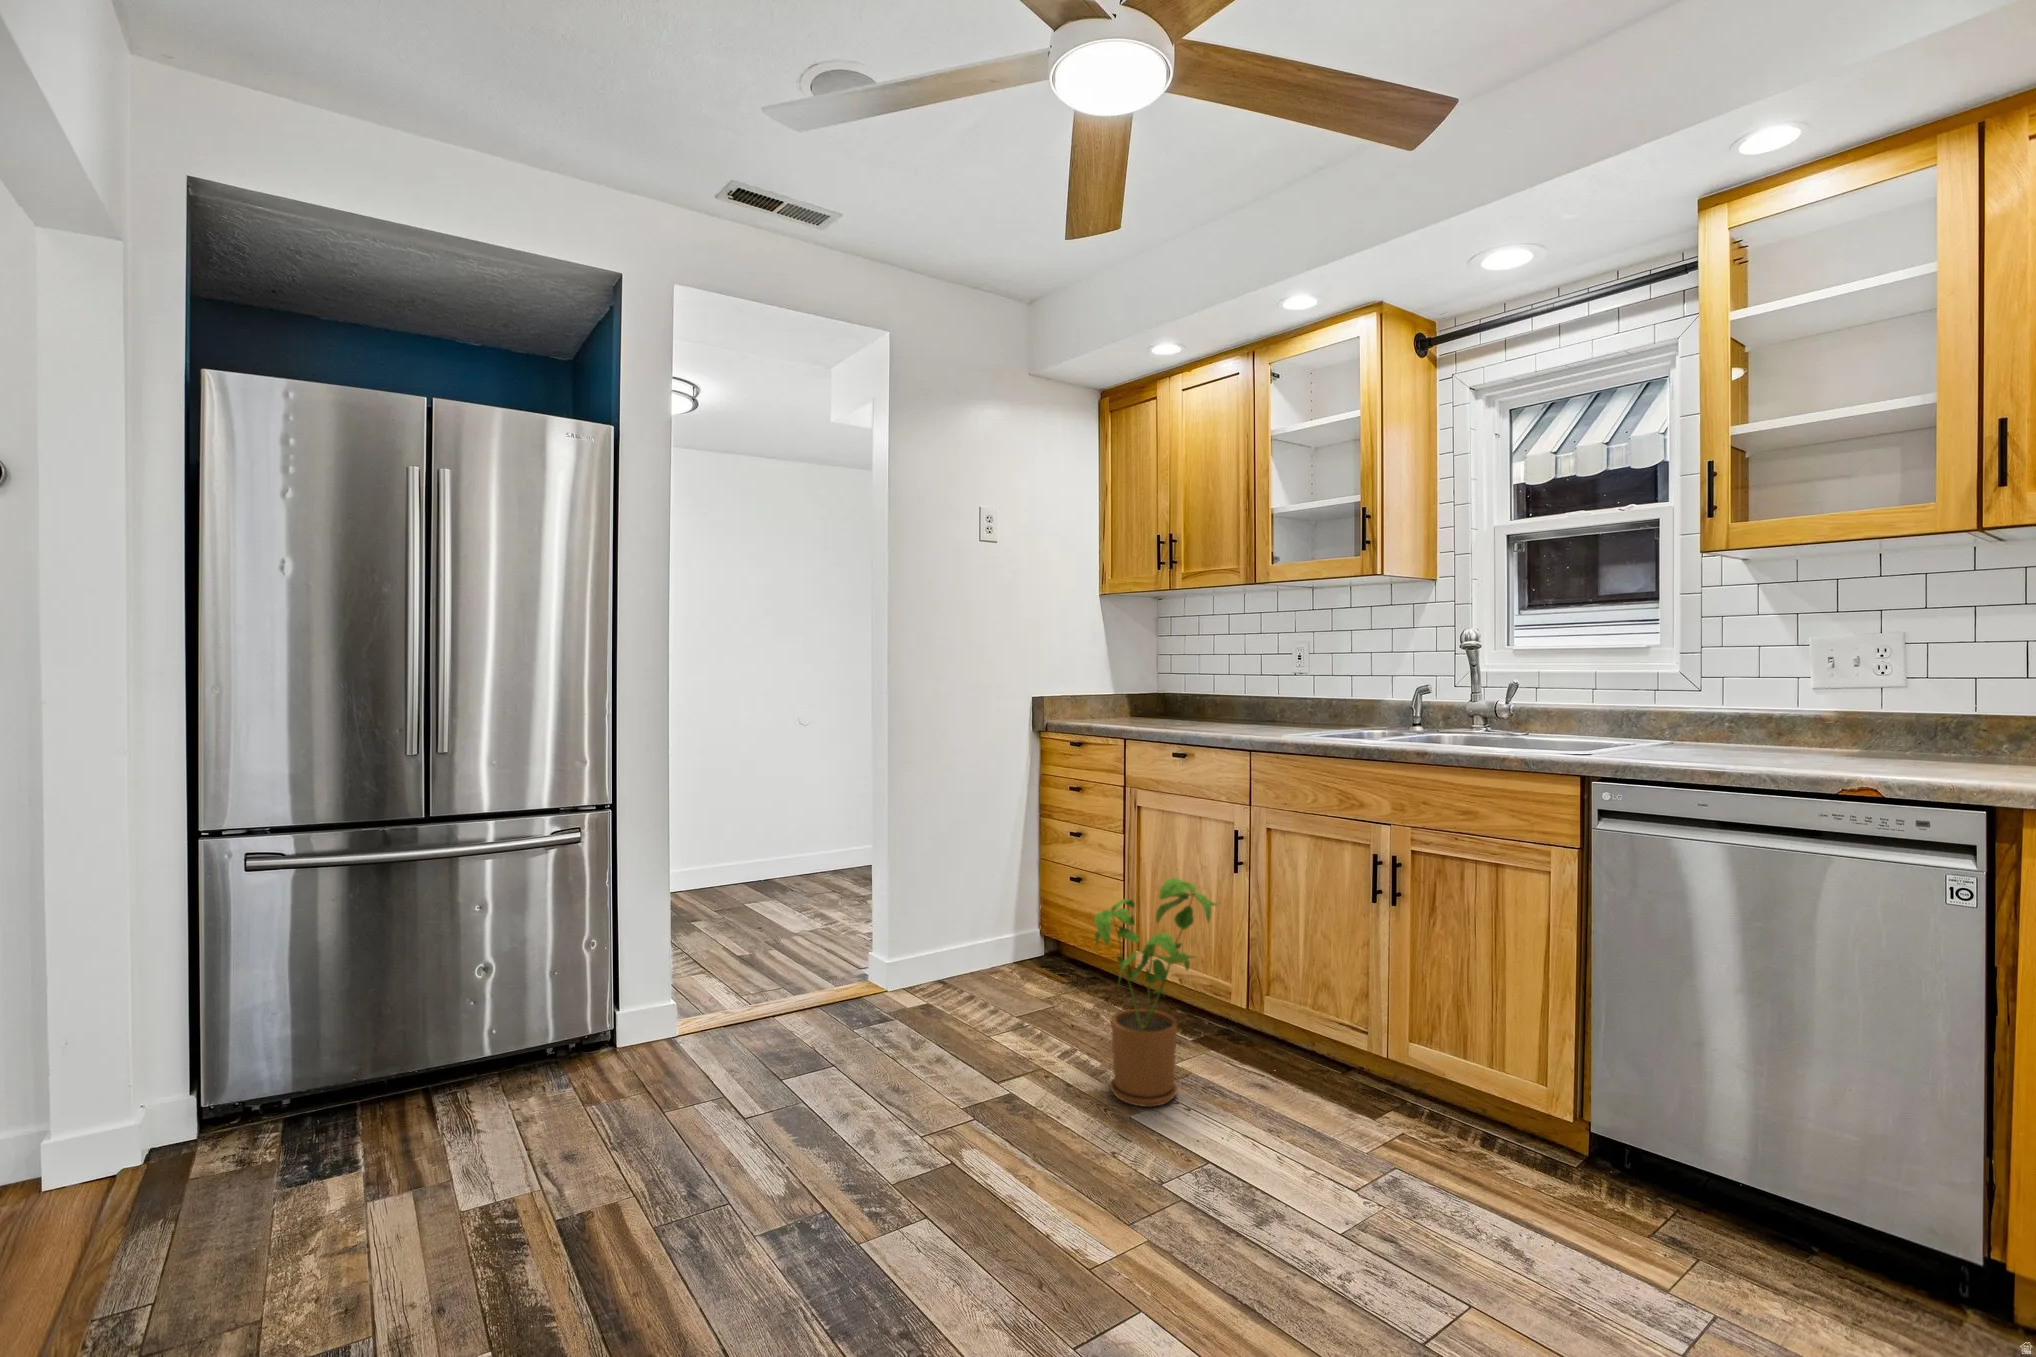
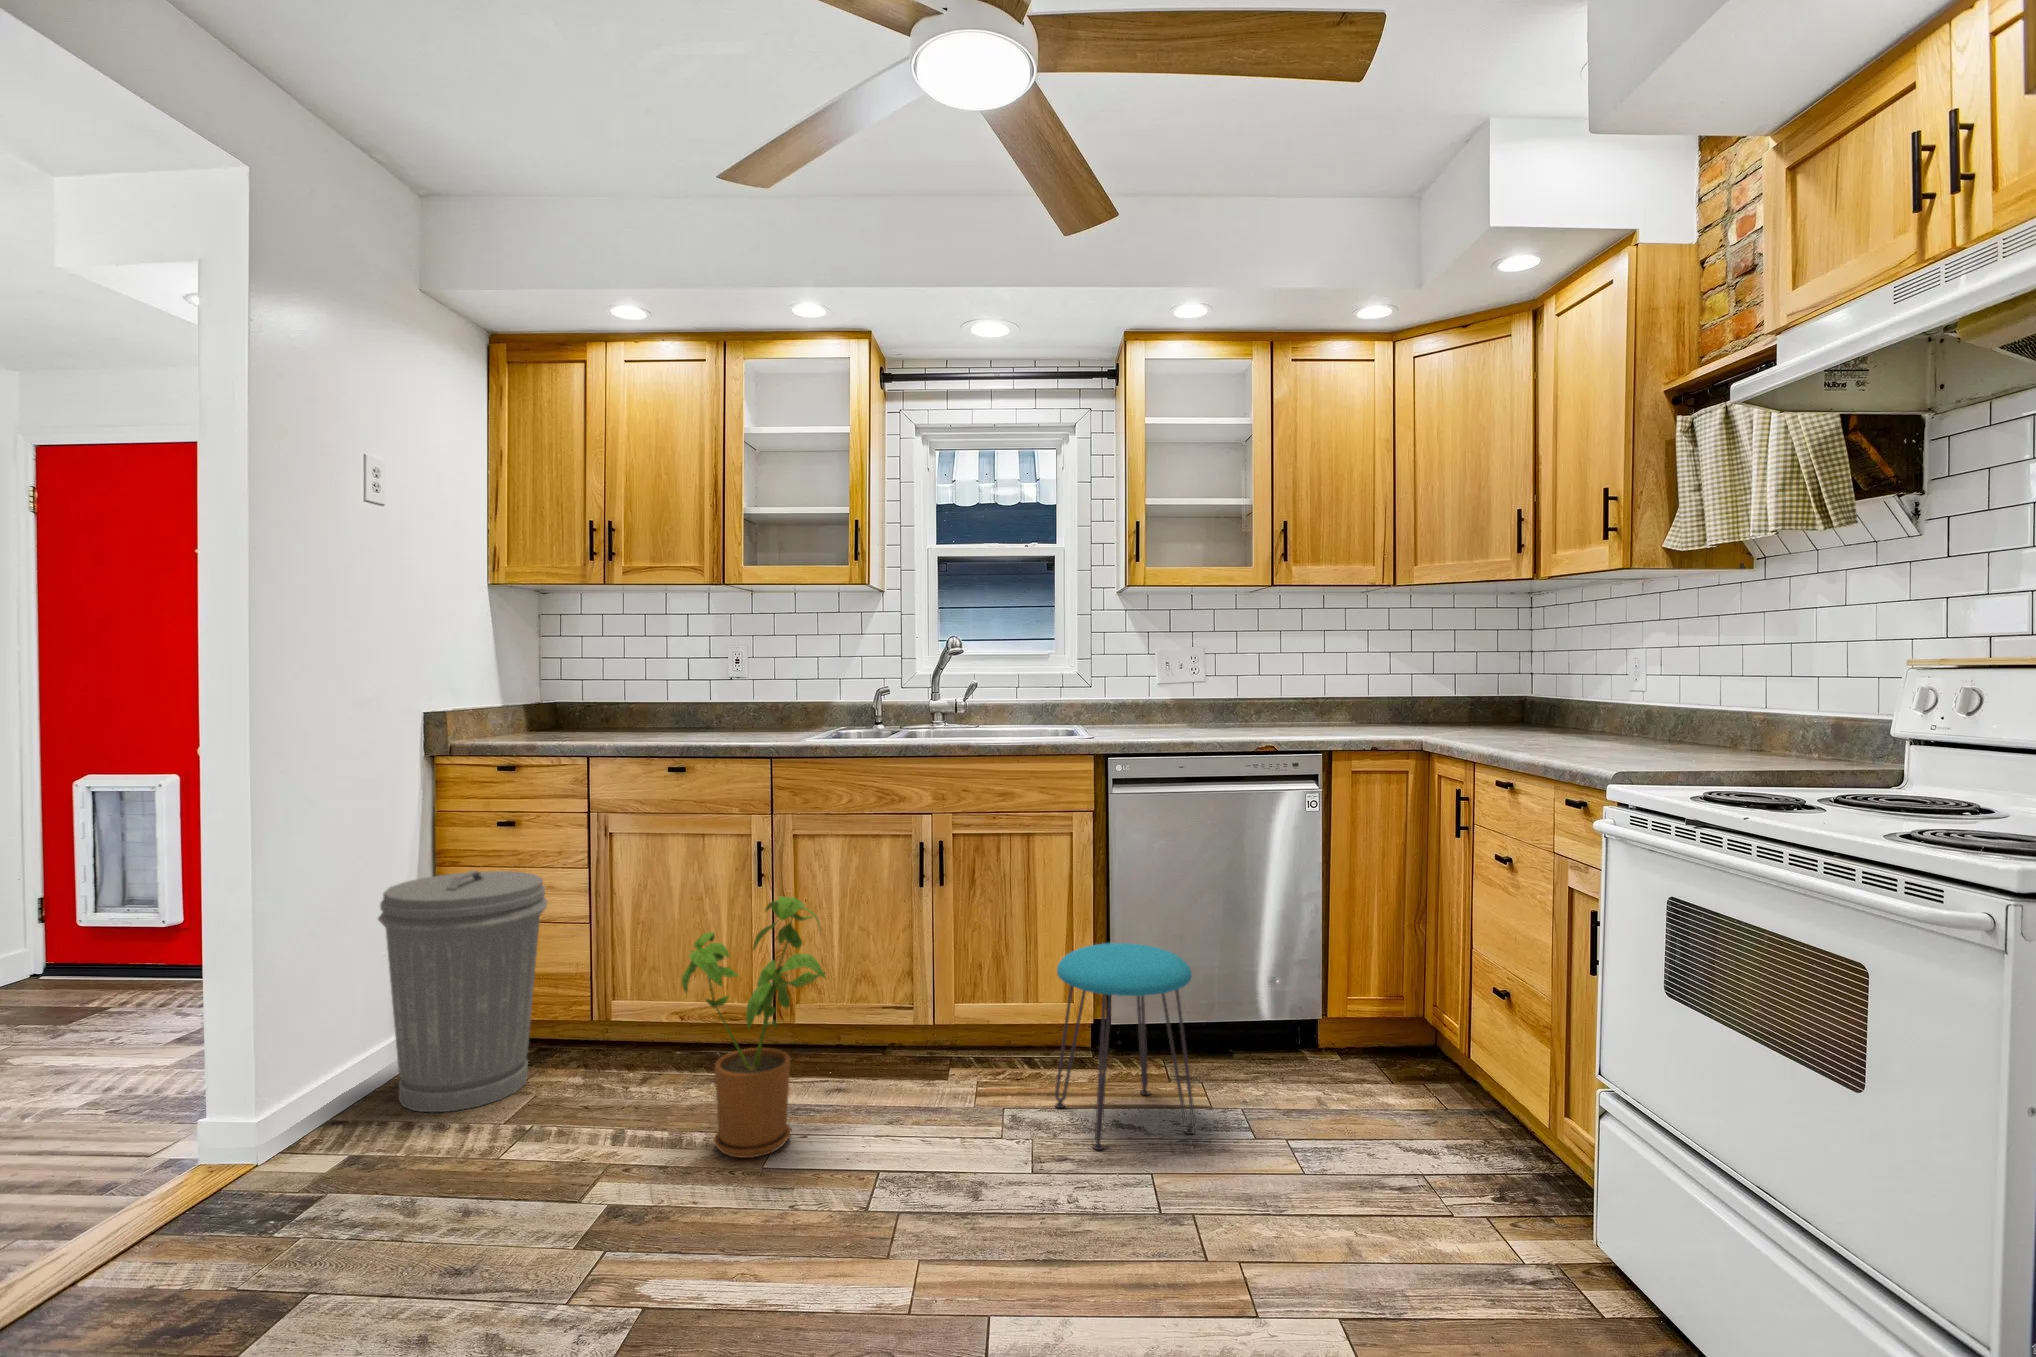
trash can: none [968,821,1080,1000] -> present [378,871,548,1112]
stool: none [1428,1005,1615,1280] -> present [1055,943,1196,1150]

